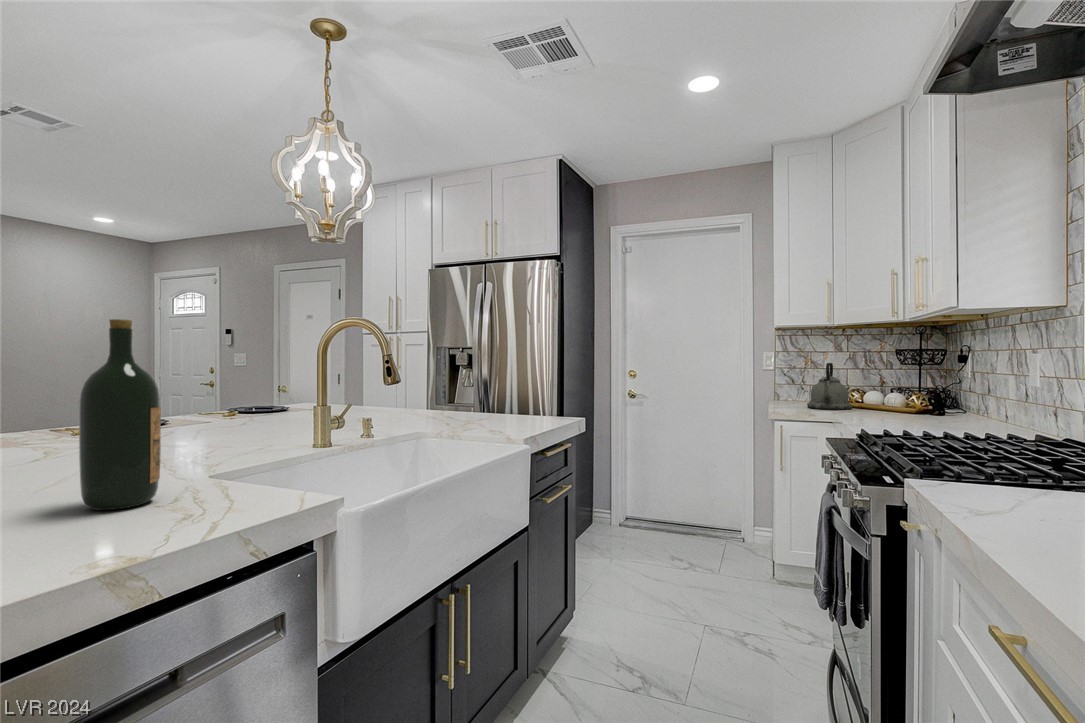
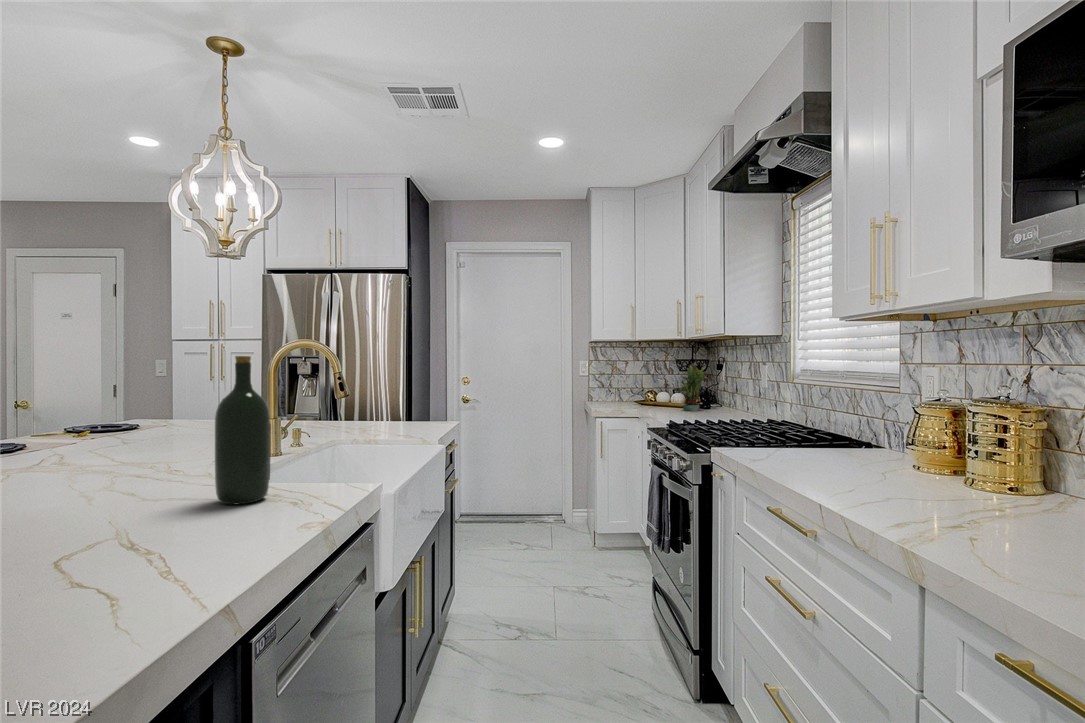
potted plant: none [885,352,936,418] -> present [677,363,706,411]
kettle: present [807,363,852,410] -> none [618,371,650,407]

